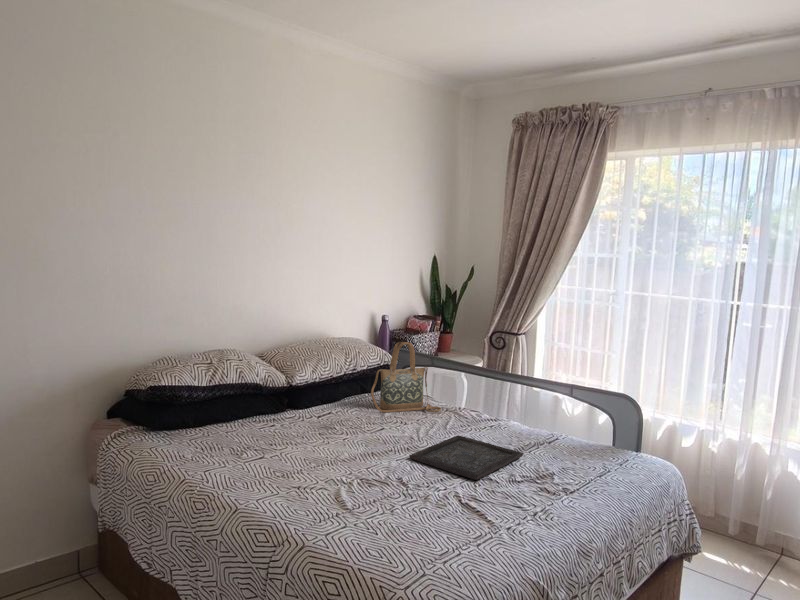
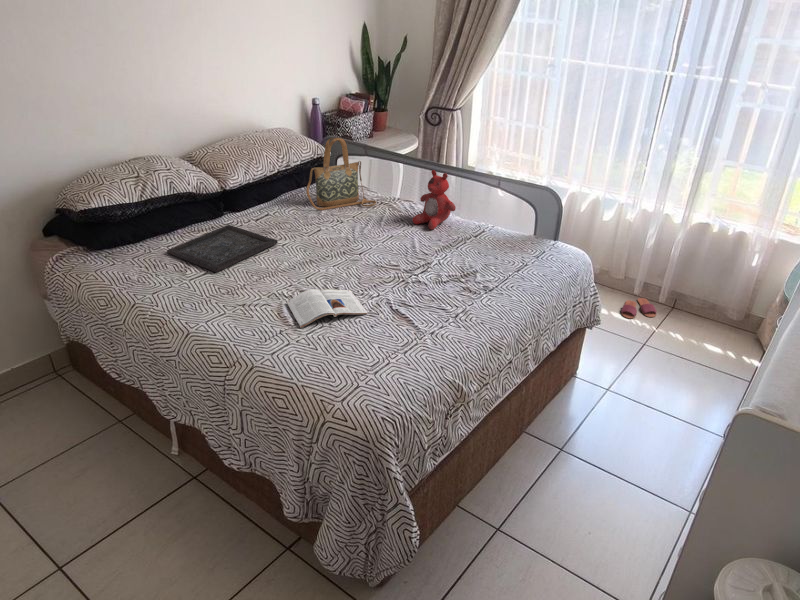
stuffed bear: none [480,374,526,435] -> present [413,170,456,229]
tray: present [410,435,523,480] -> present [167,225,278,272]
magazine: none [345,475,434,513] -> present [287,289,367,328]
slippers: none [722,543,767,565] -> present [621,298,656,319]

